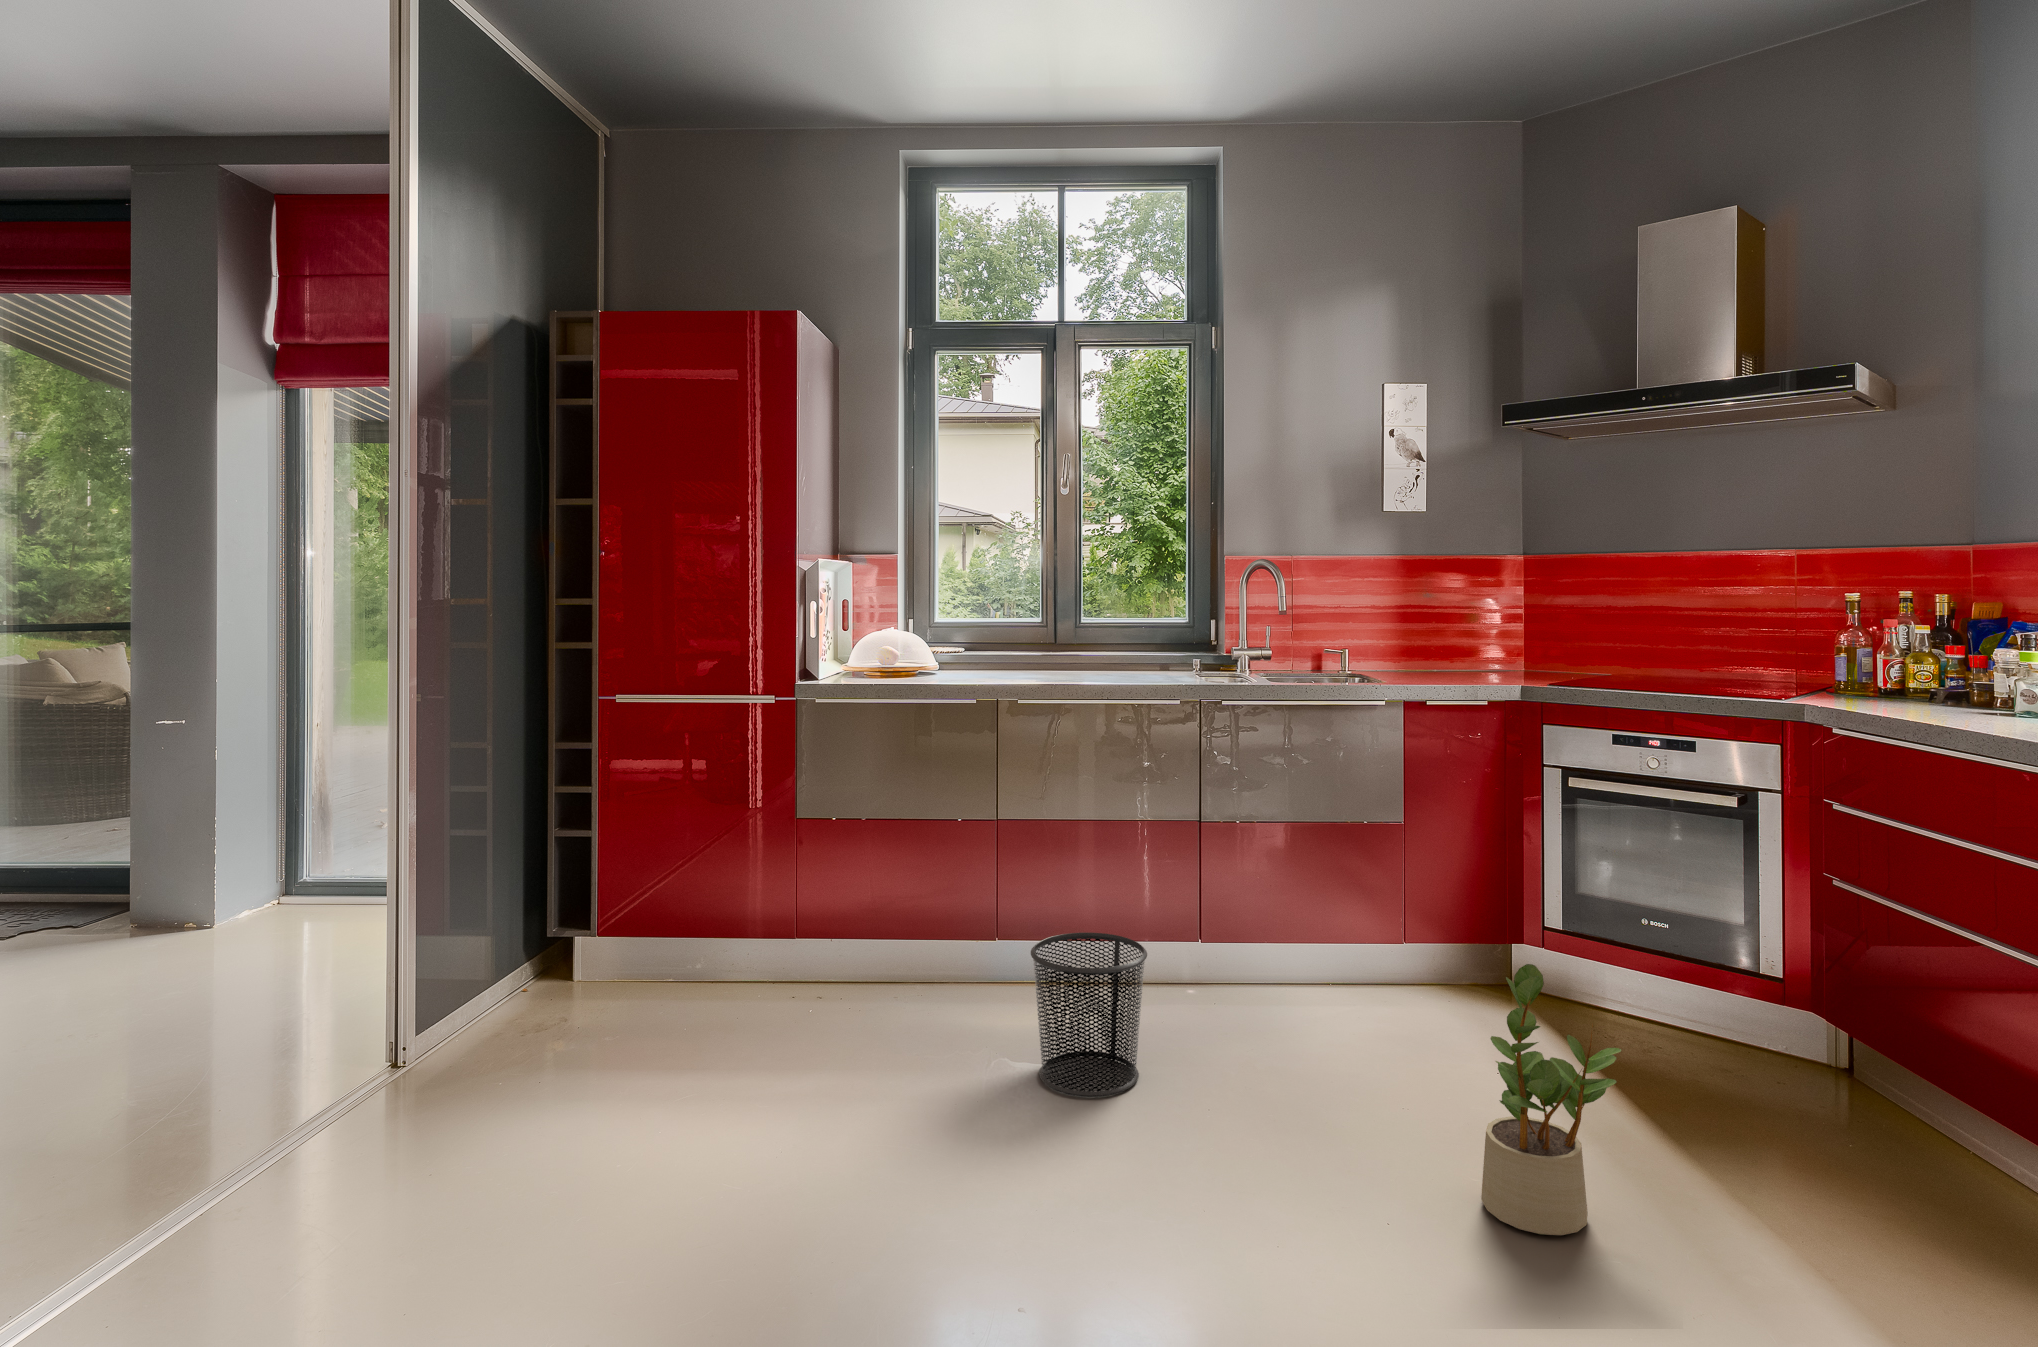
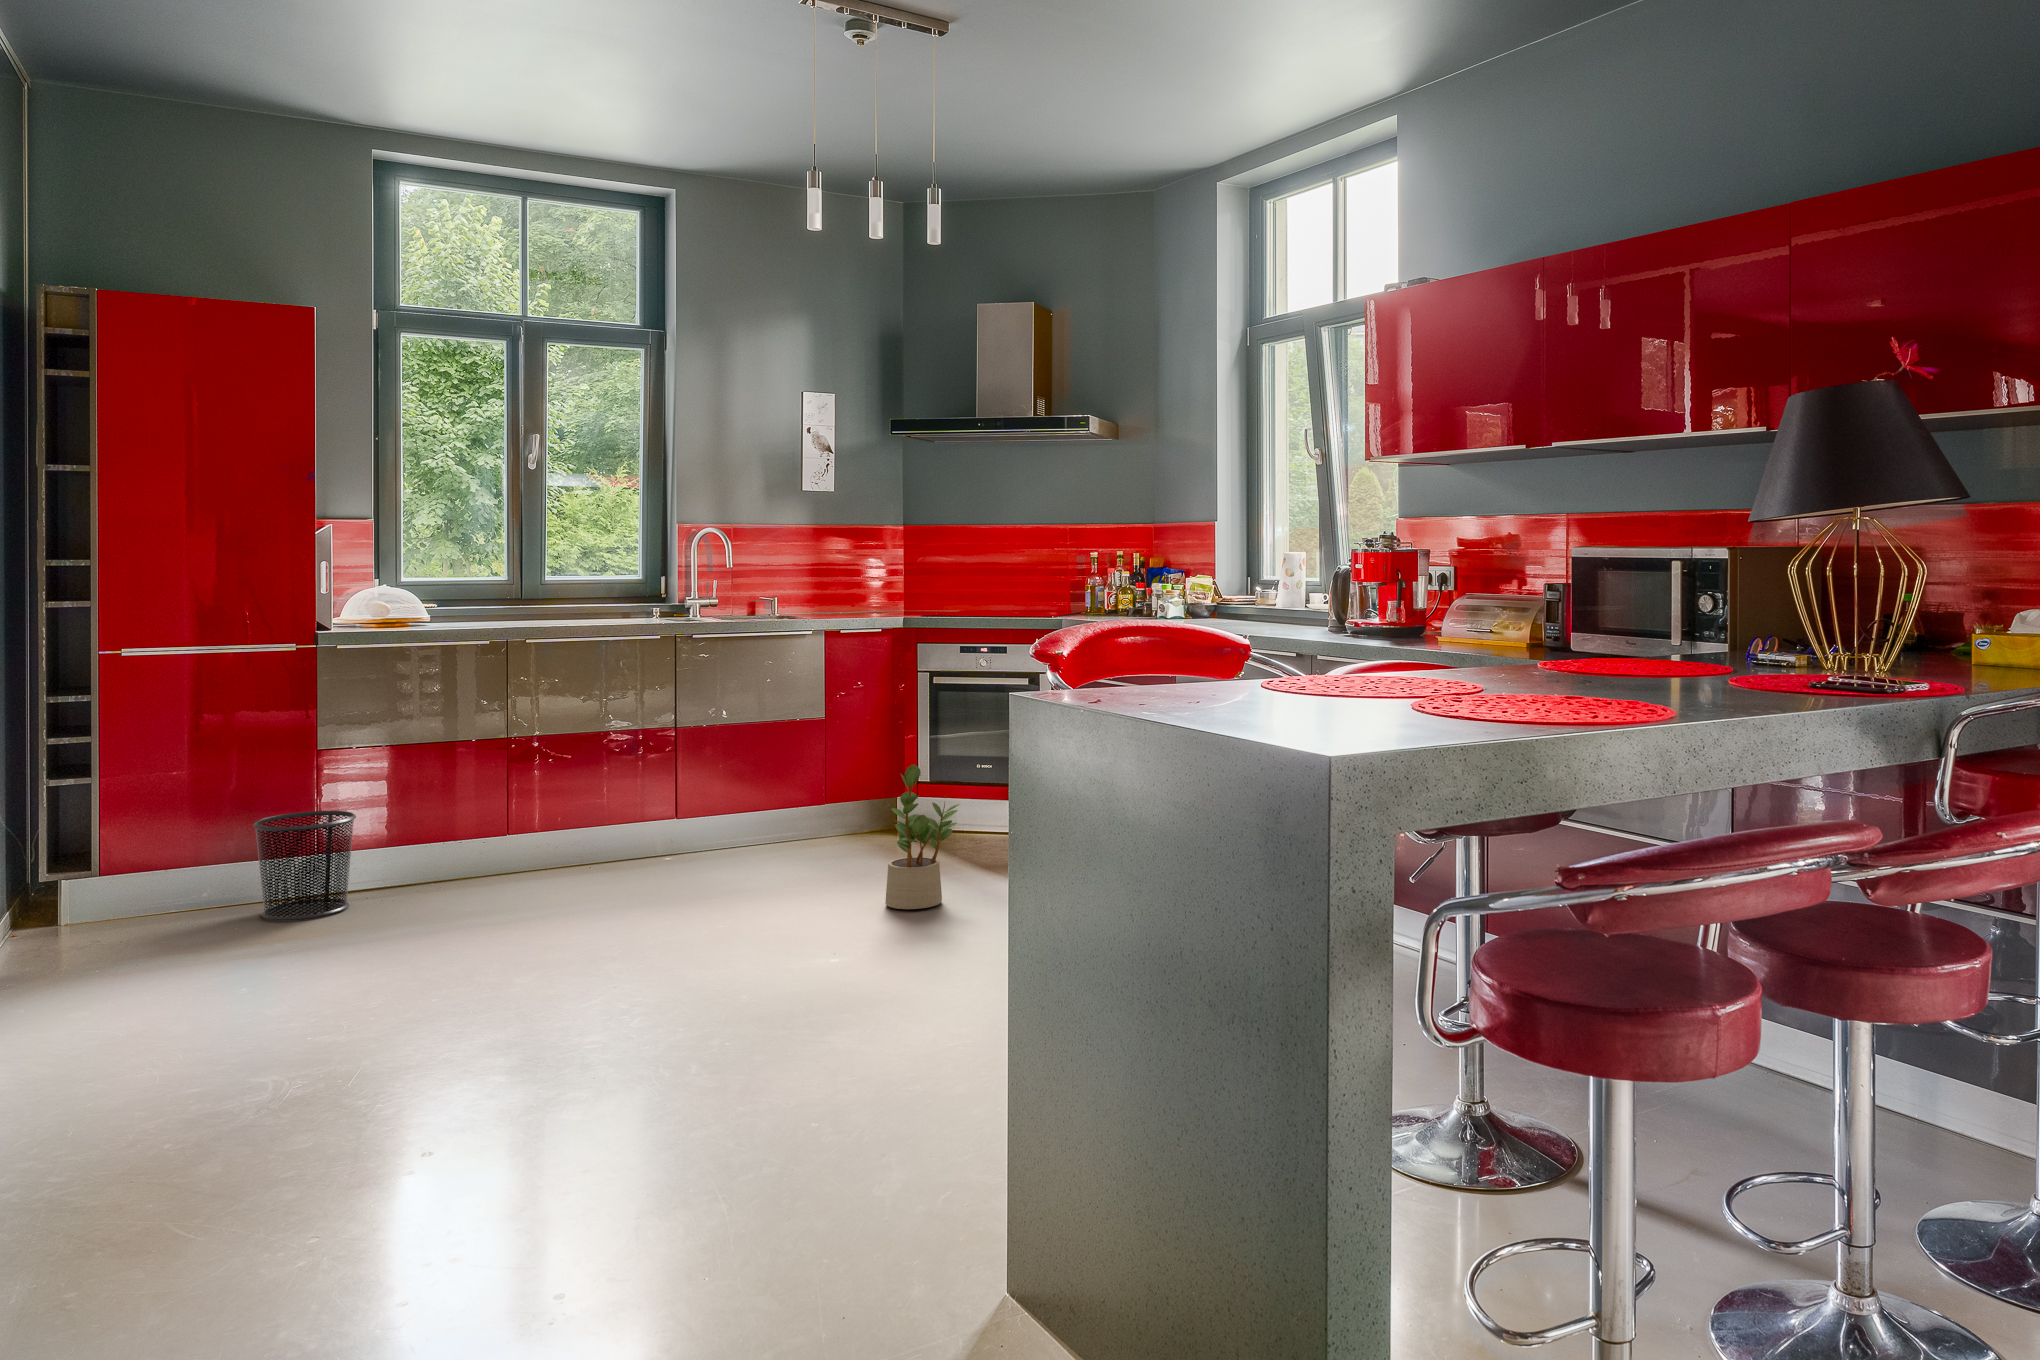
waste bin: present [1031,932,1147,1097] -> present [253,811,356,921]

